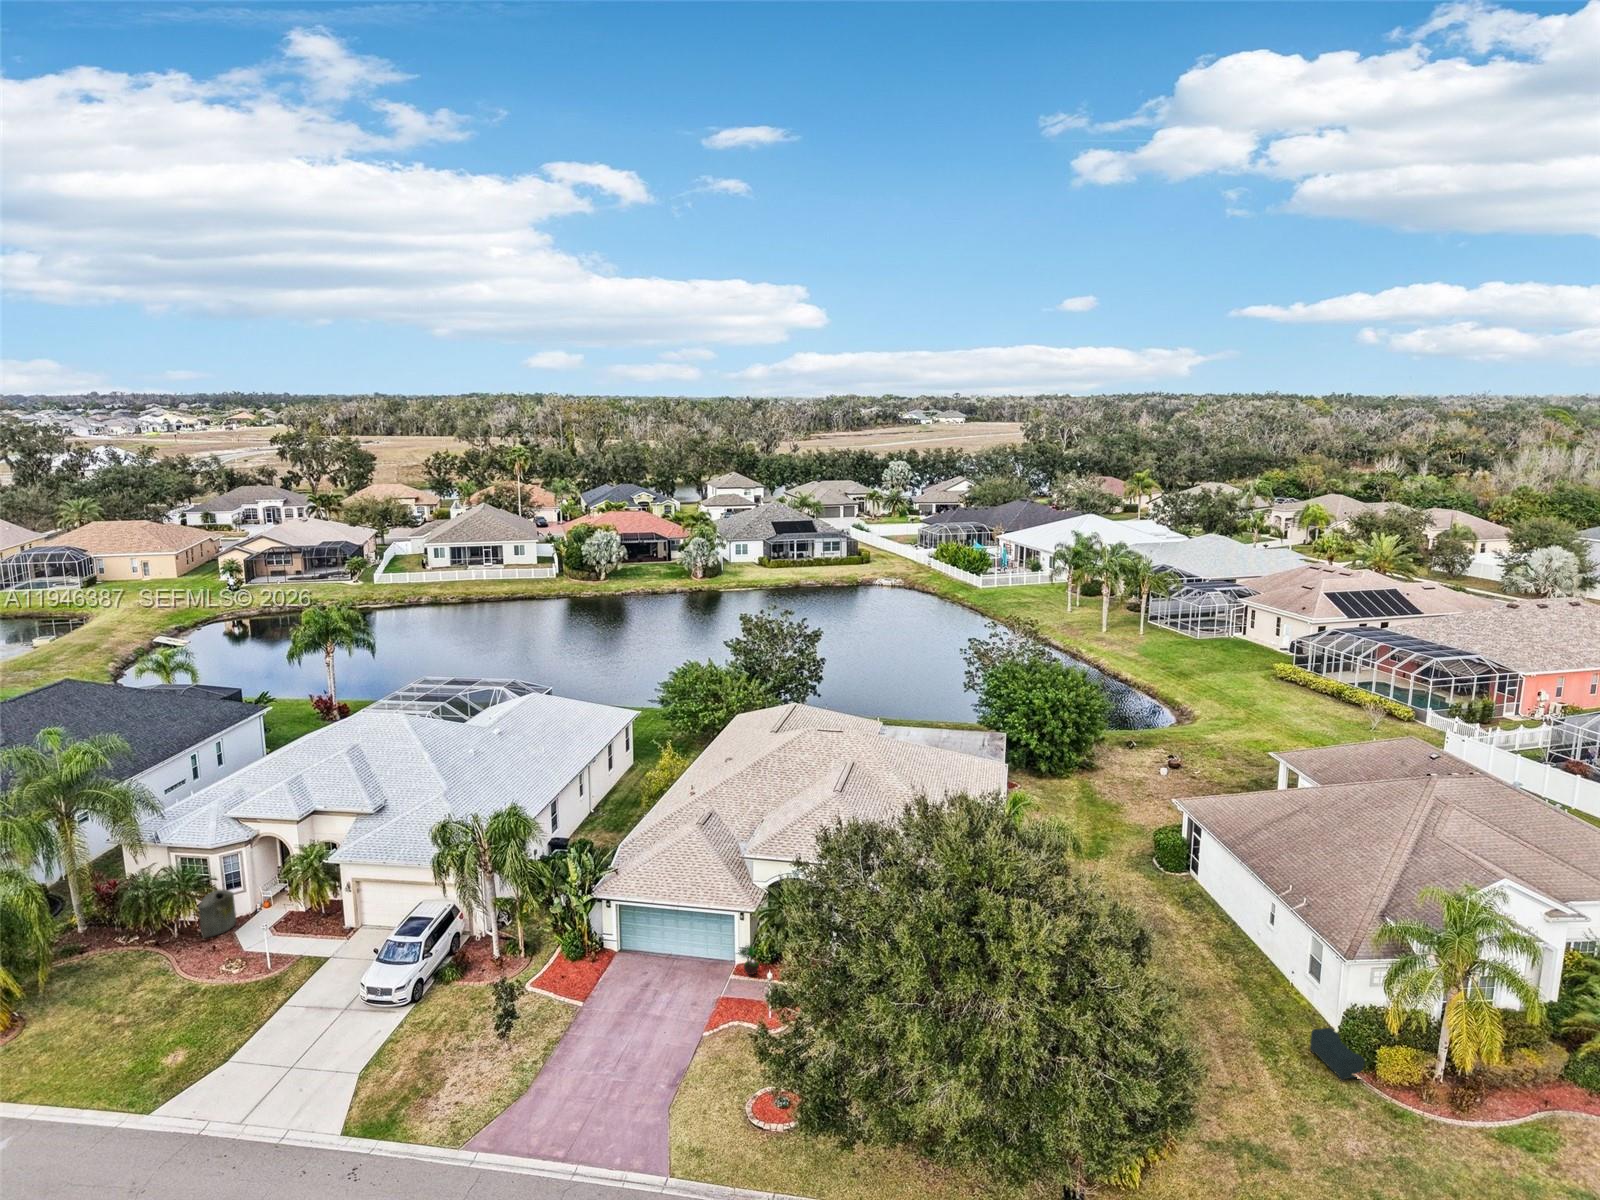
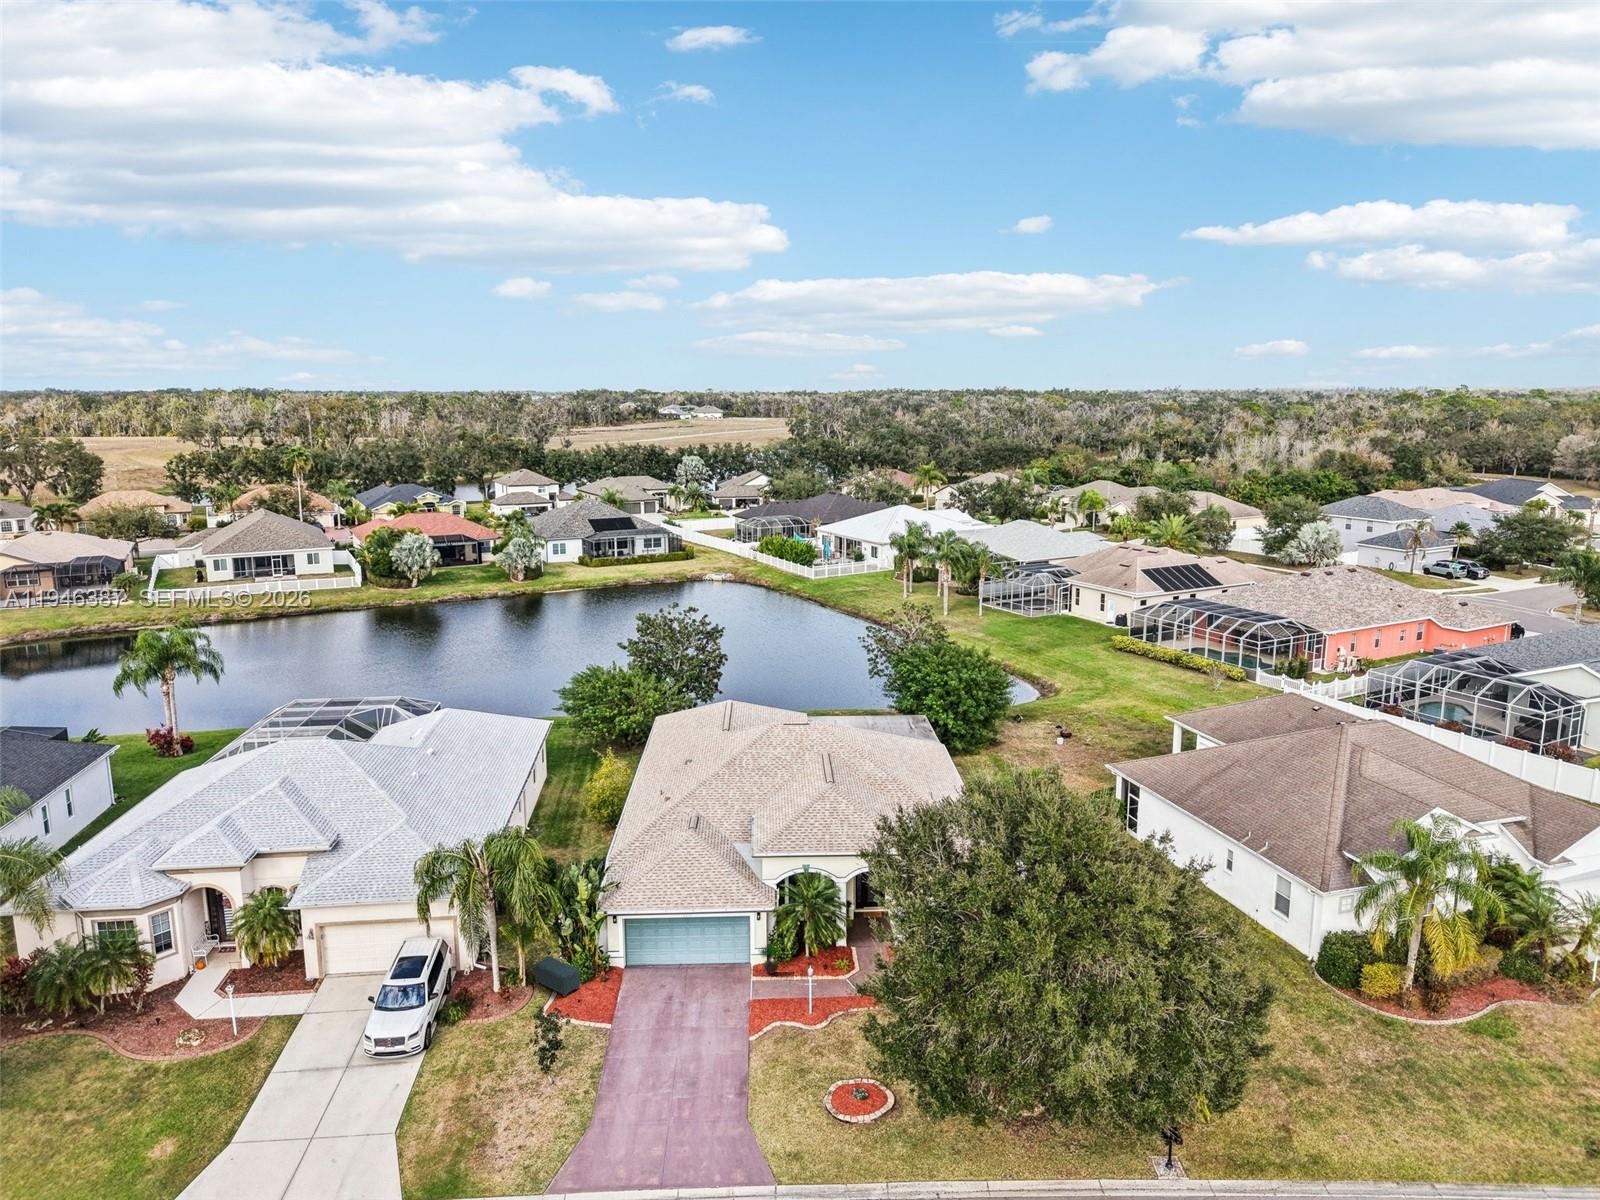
trash can: present [198,890,237,938] -> none [129,954,170,1012]
bench: present [1310,1028,1365,1082] -> present [535,956,580,997]

